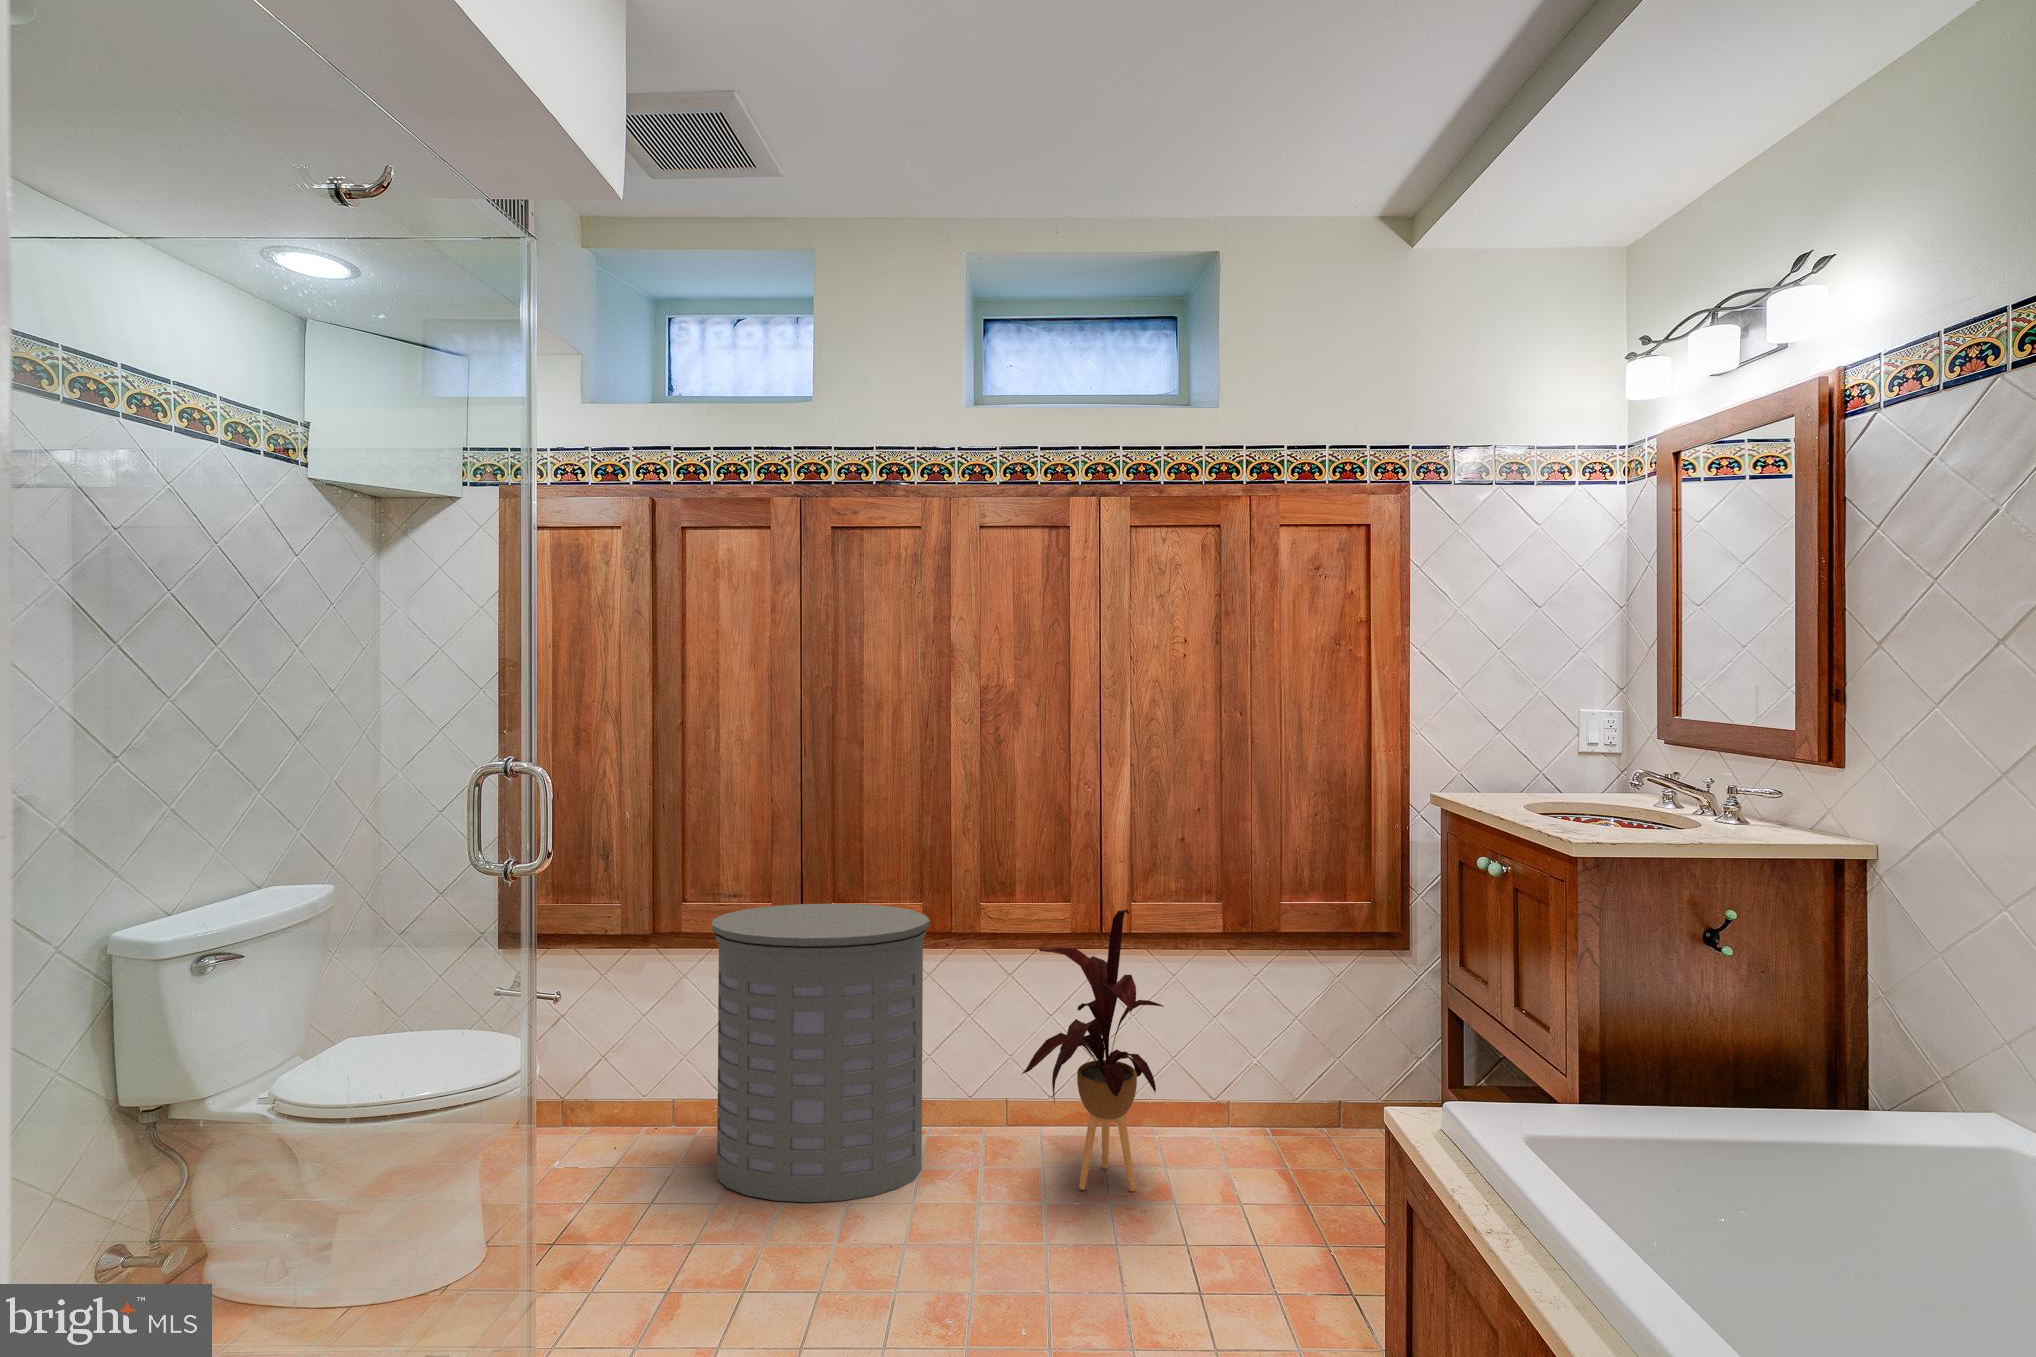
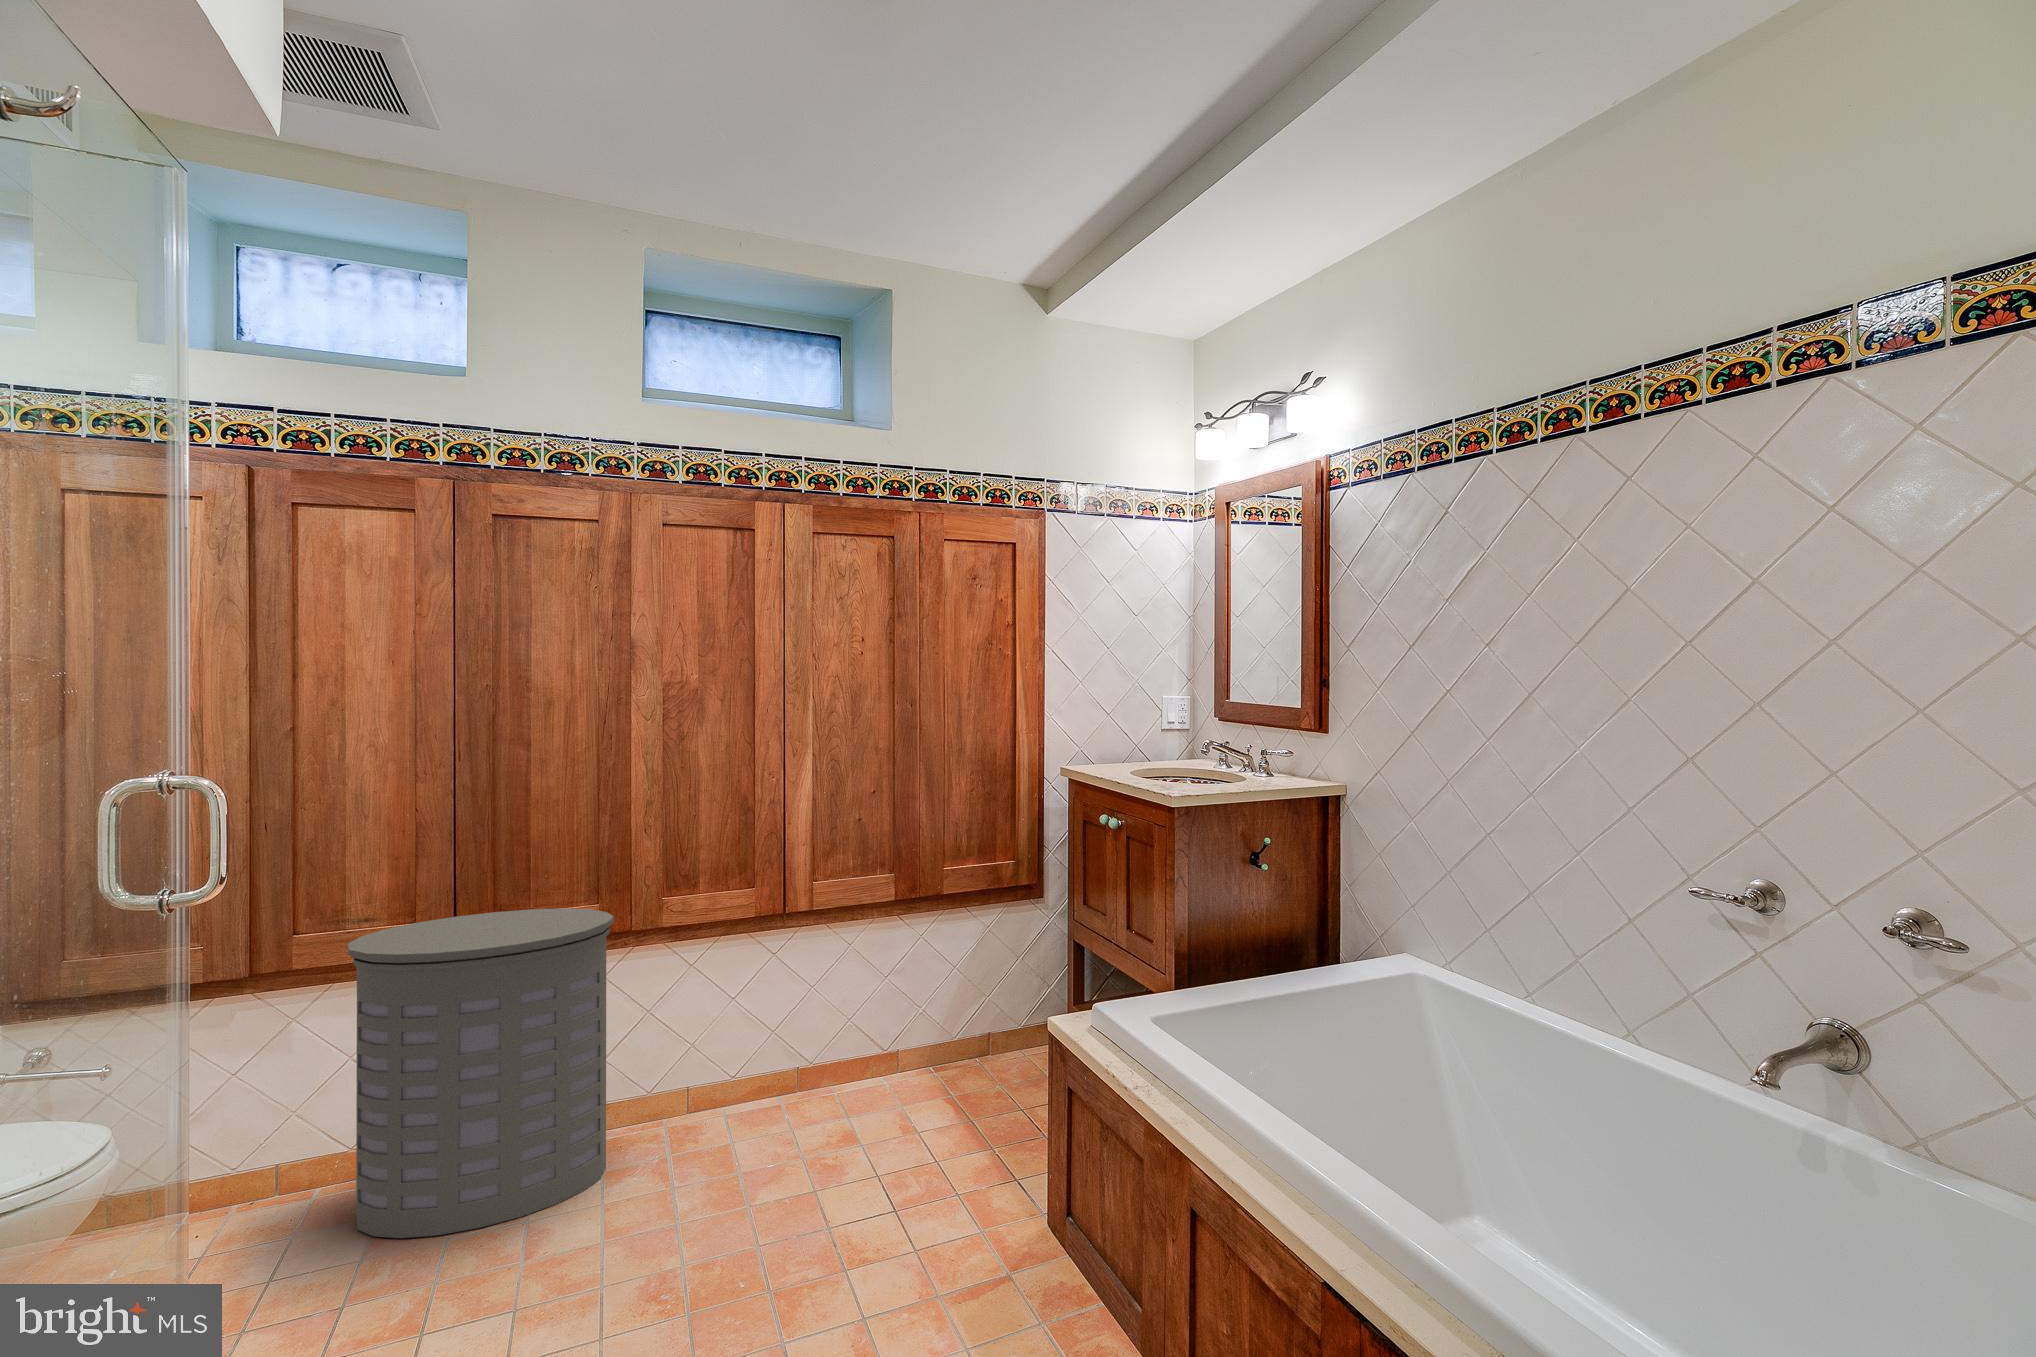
house plant: present [1022,910,1164,1191] -> none [717,885,850,1150]

